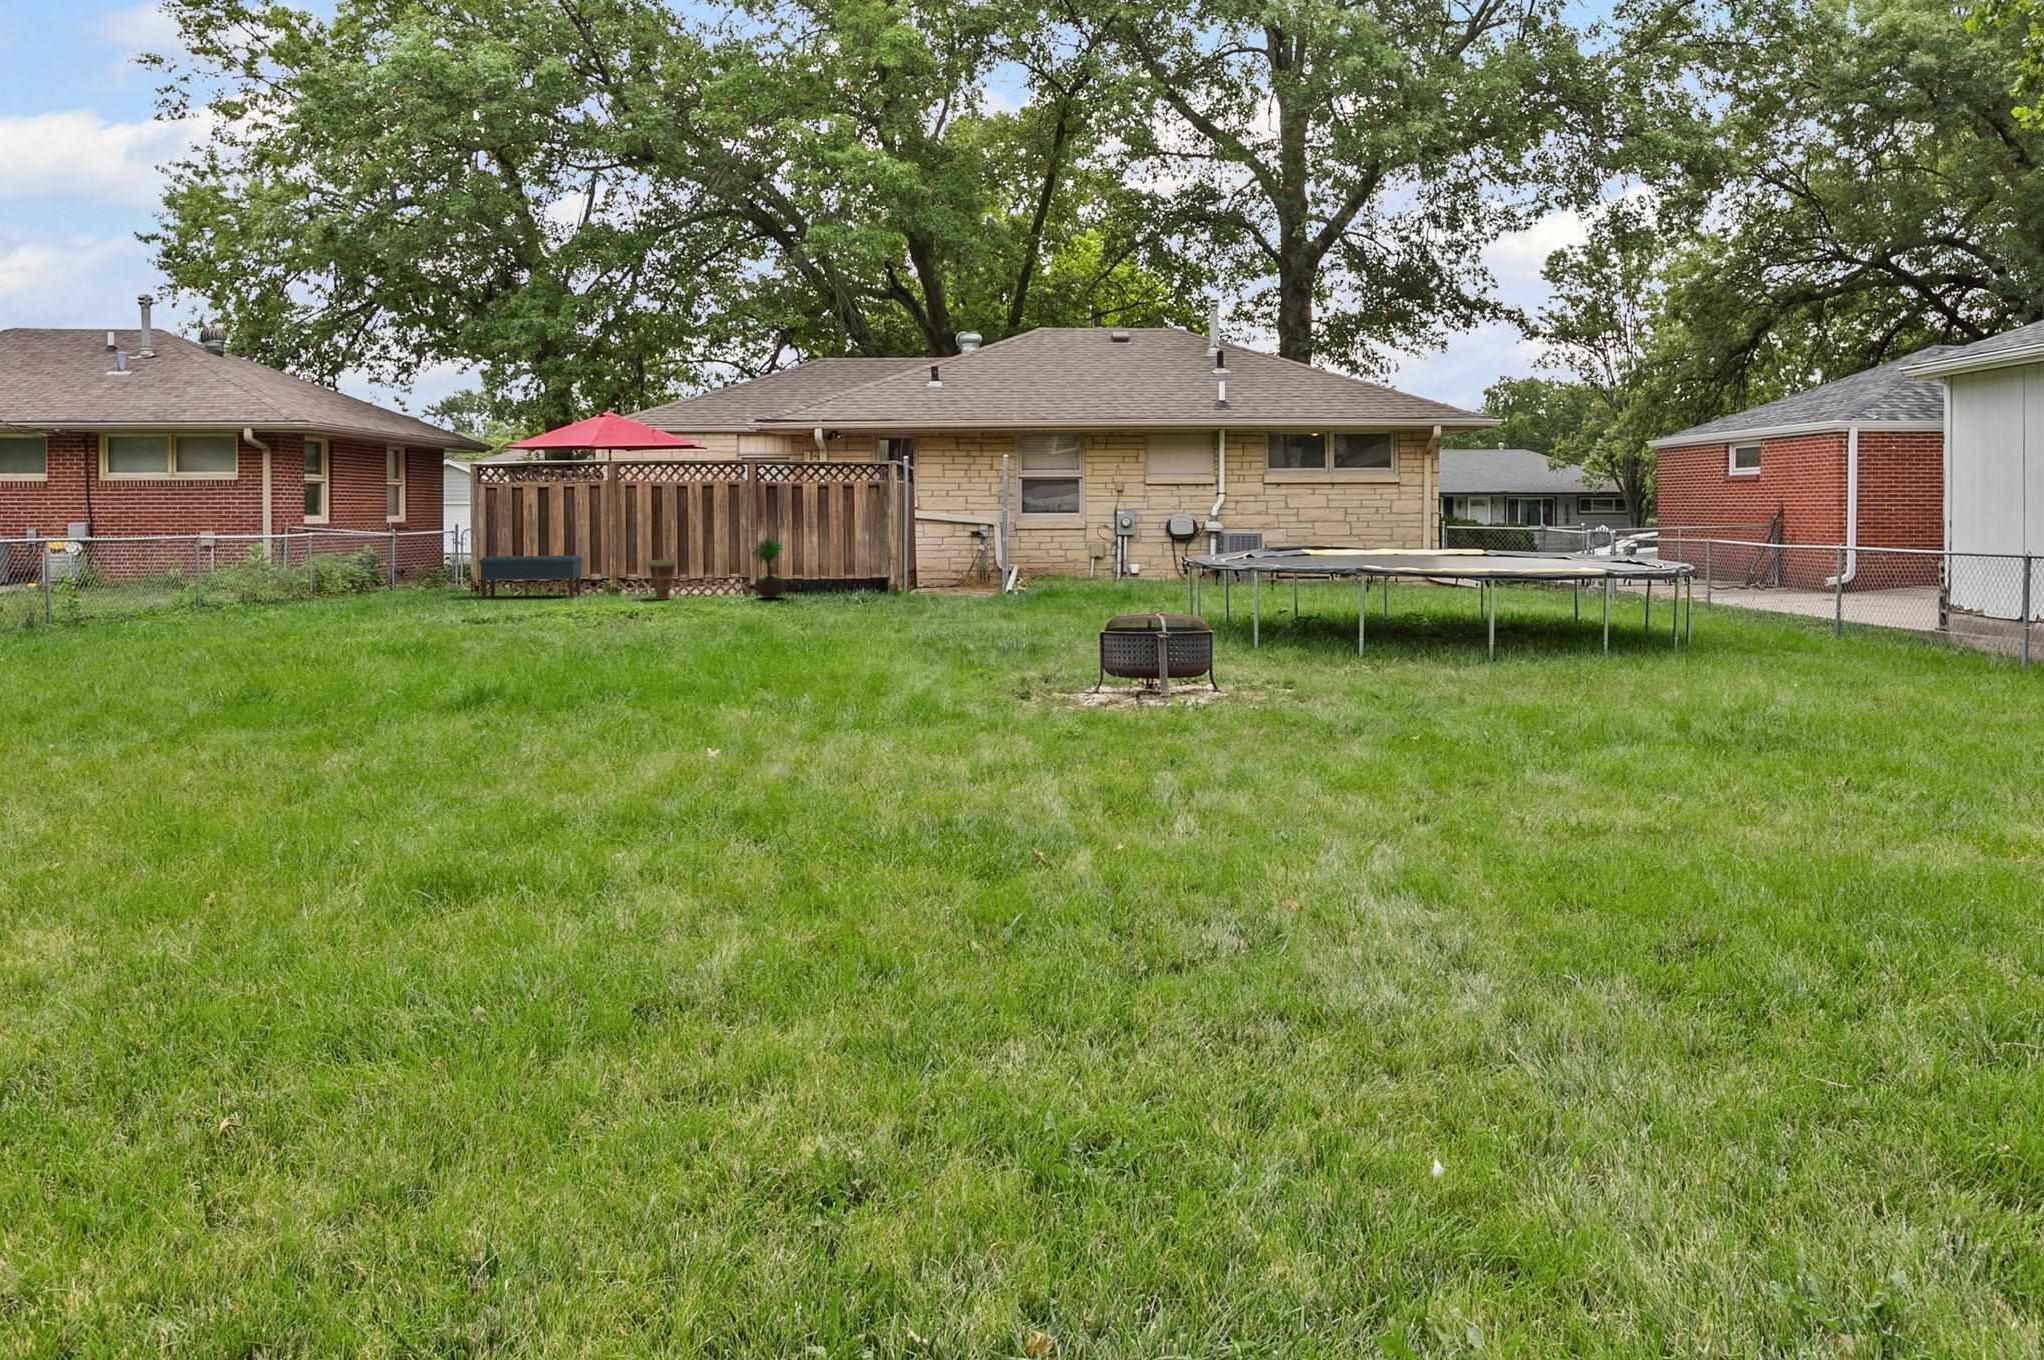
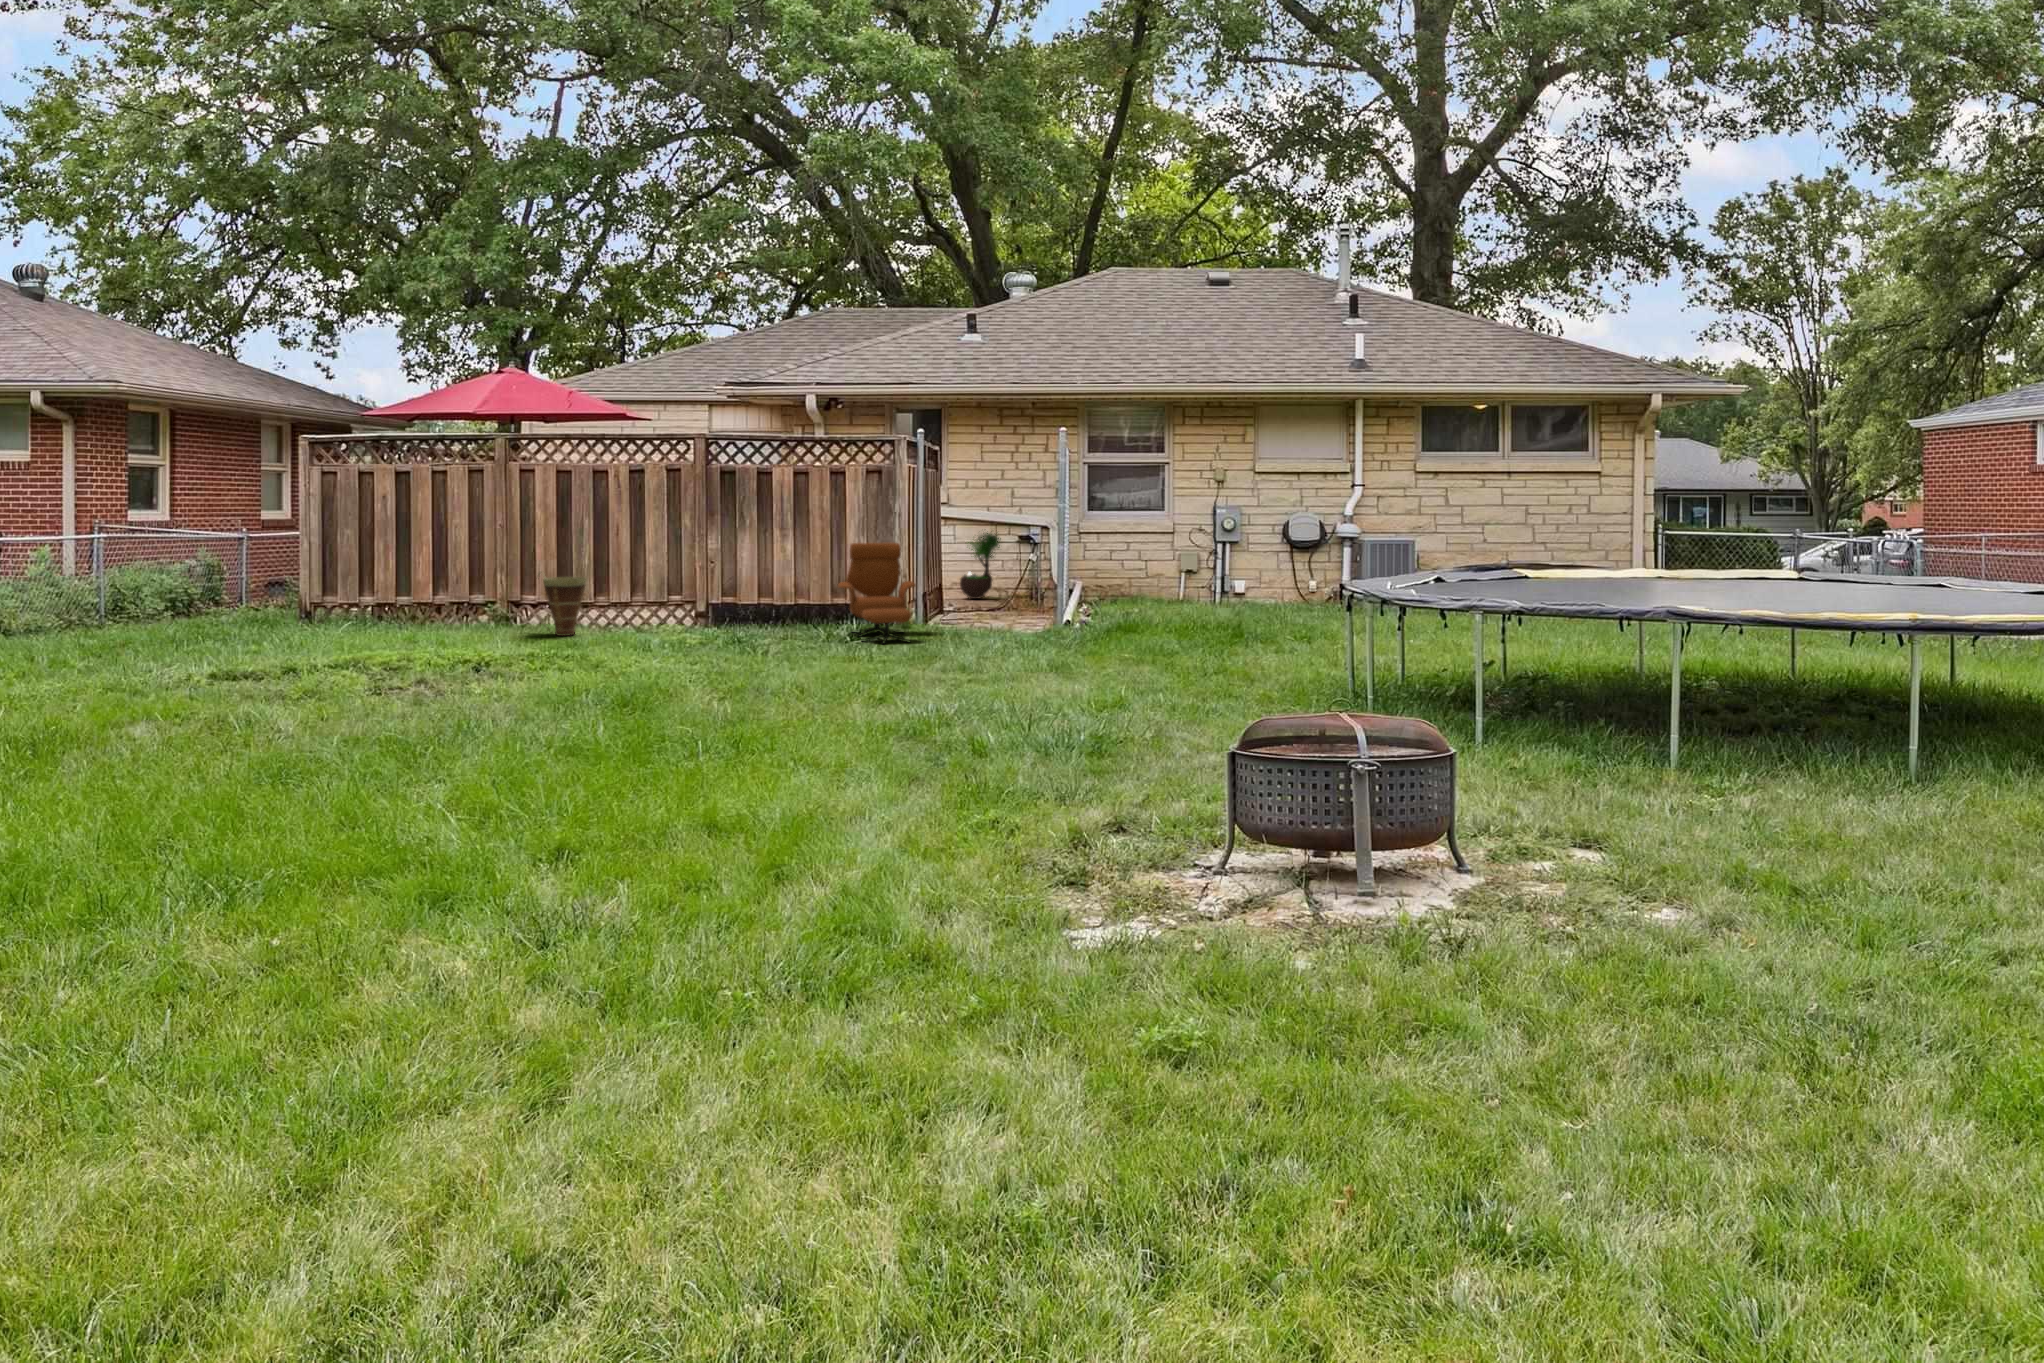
lounge chair: none [847,535,900,602] -> present [838,543,915,644]
potted tree: present [752,539,785,598] -> present [960,533,1001,599]
bench: present [479,555,582,599] -> none [294,568,452,632]

